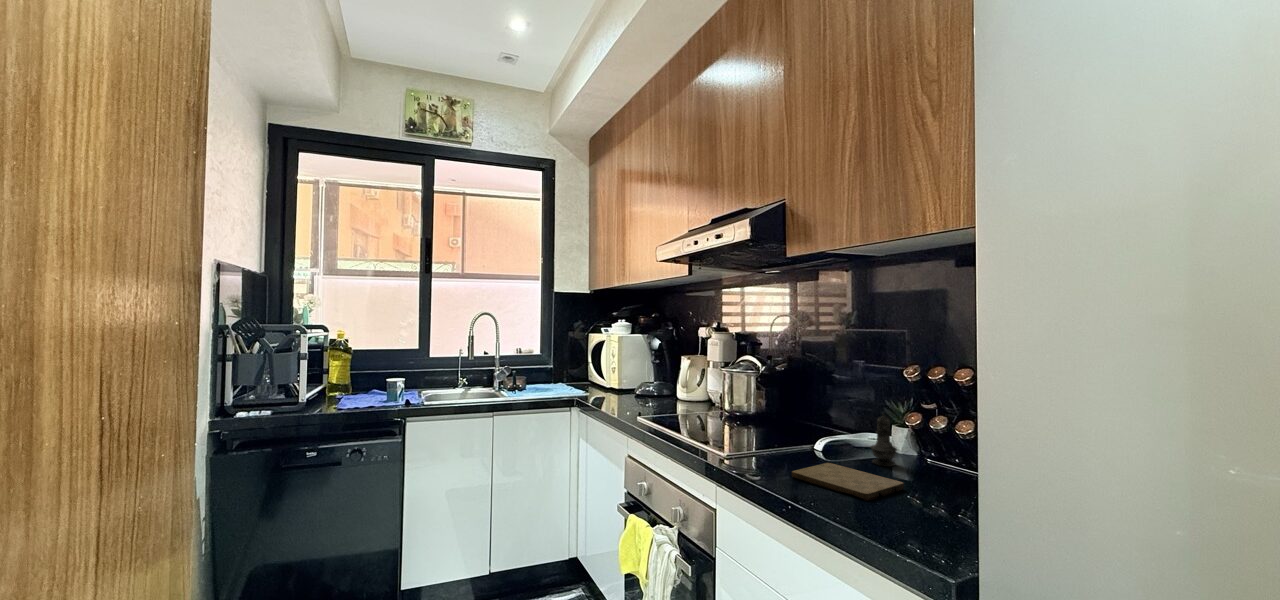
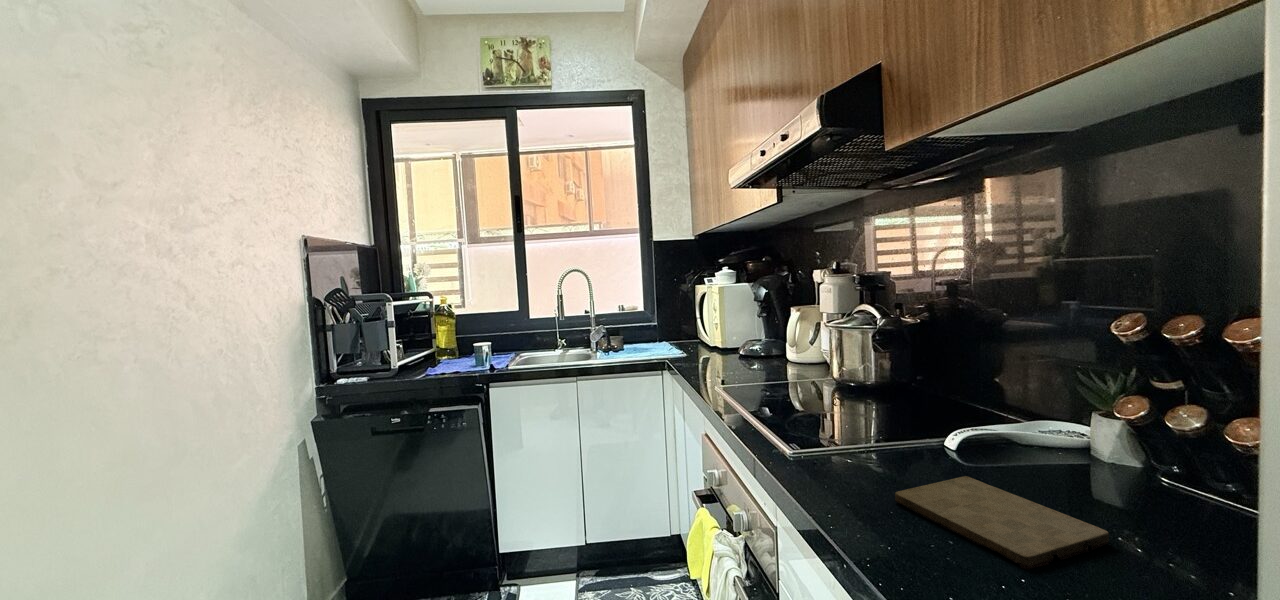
salt shaker: present [871,414,897,466] -> none [1046,396,1098,484]

